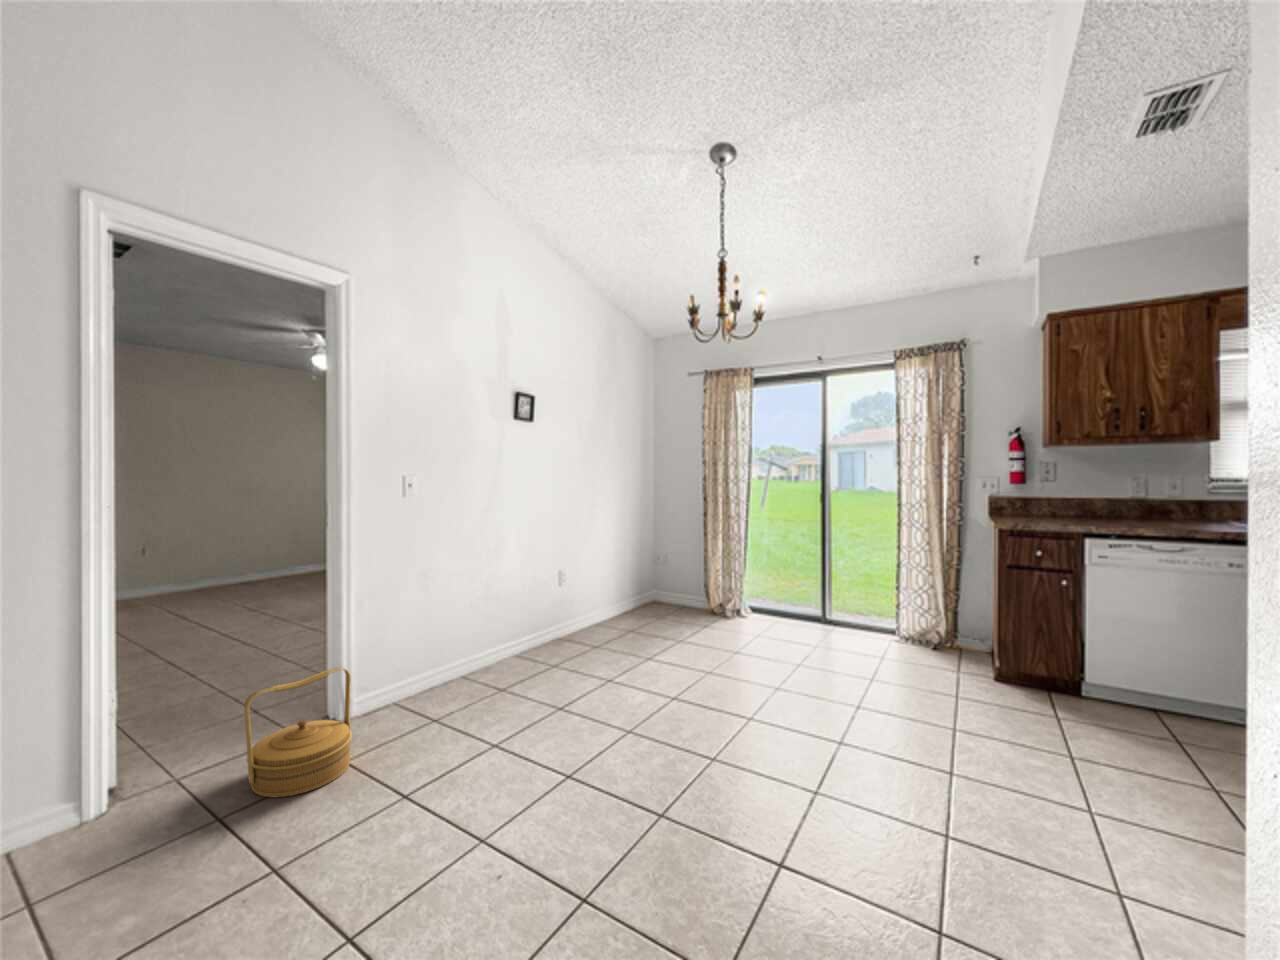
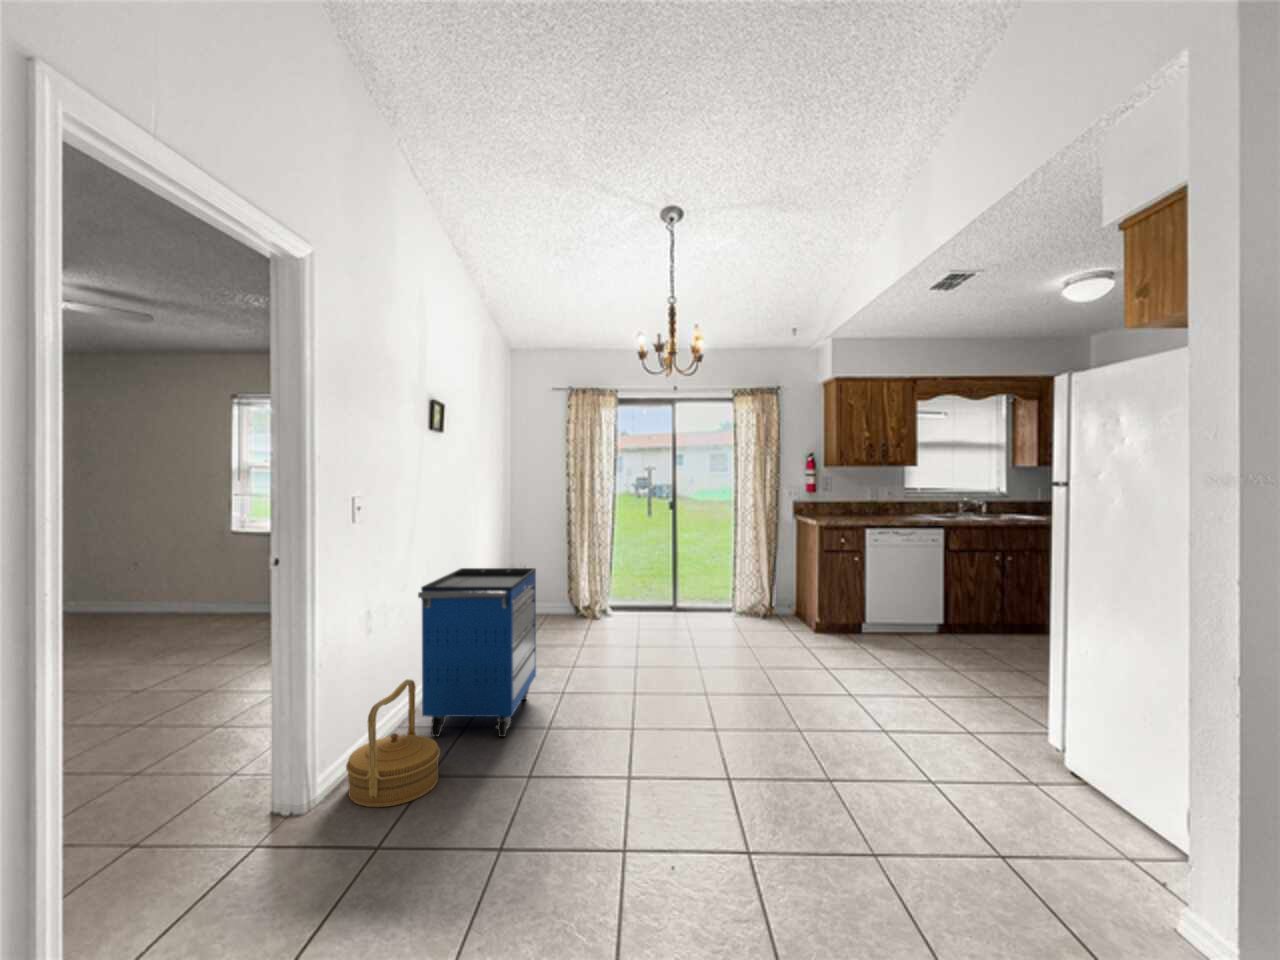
storage cabinet: none [380,557,549,745] -> present [418,568,536,737]

